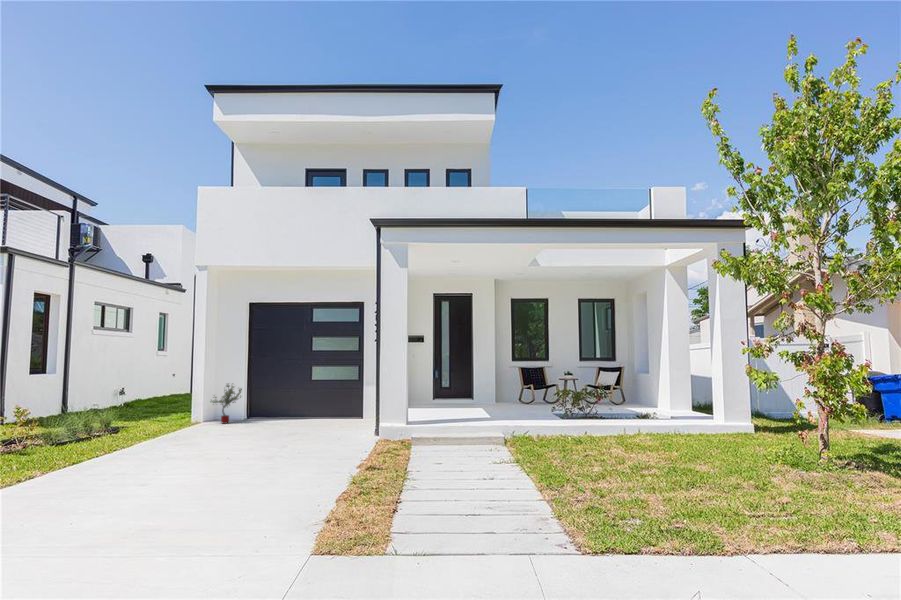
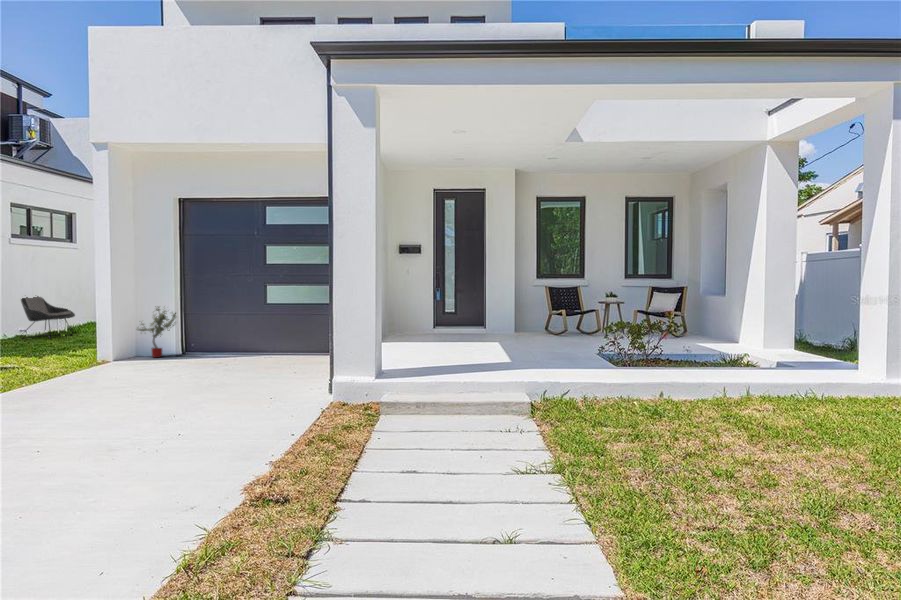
lounge chair: none [94,375,137,412] -> present [20,296,75,339]

